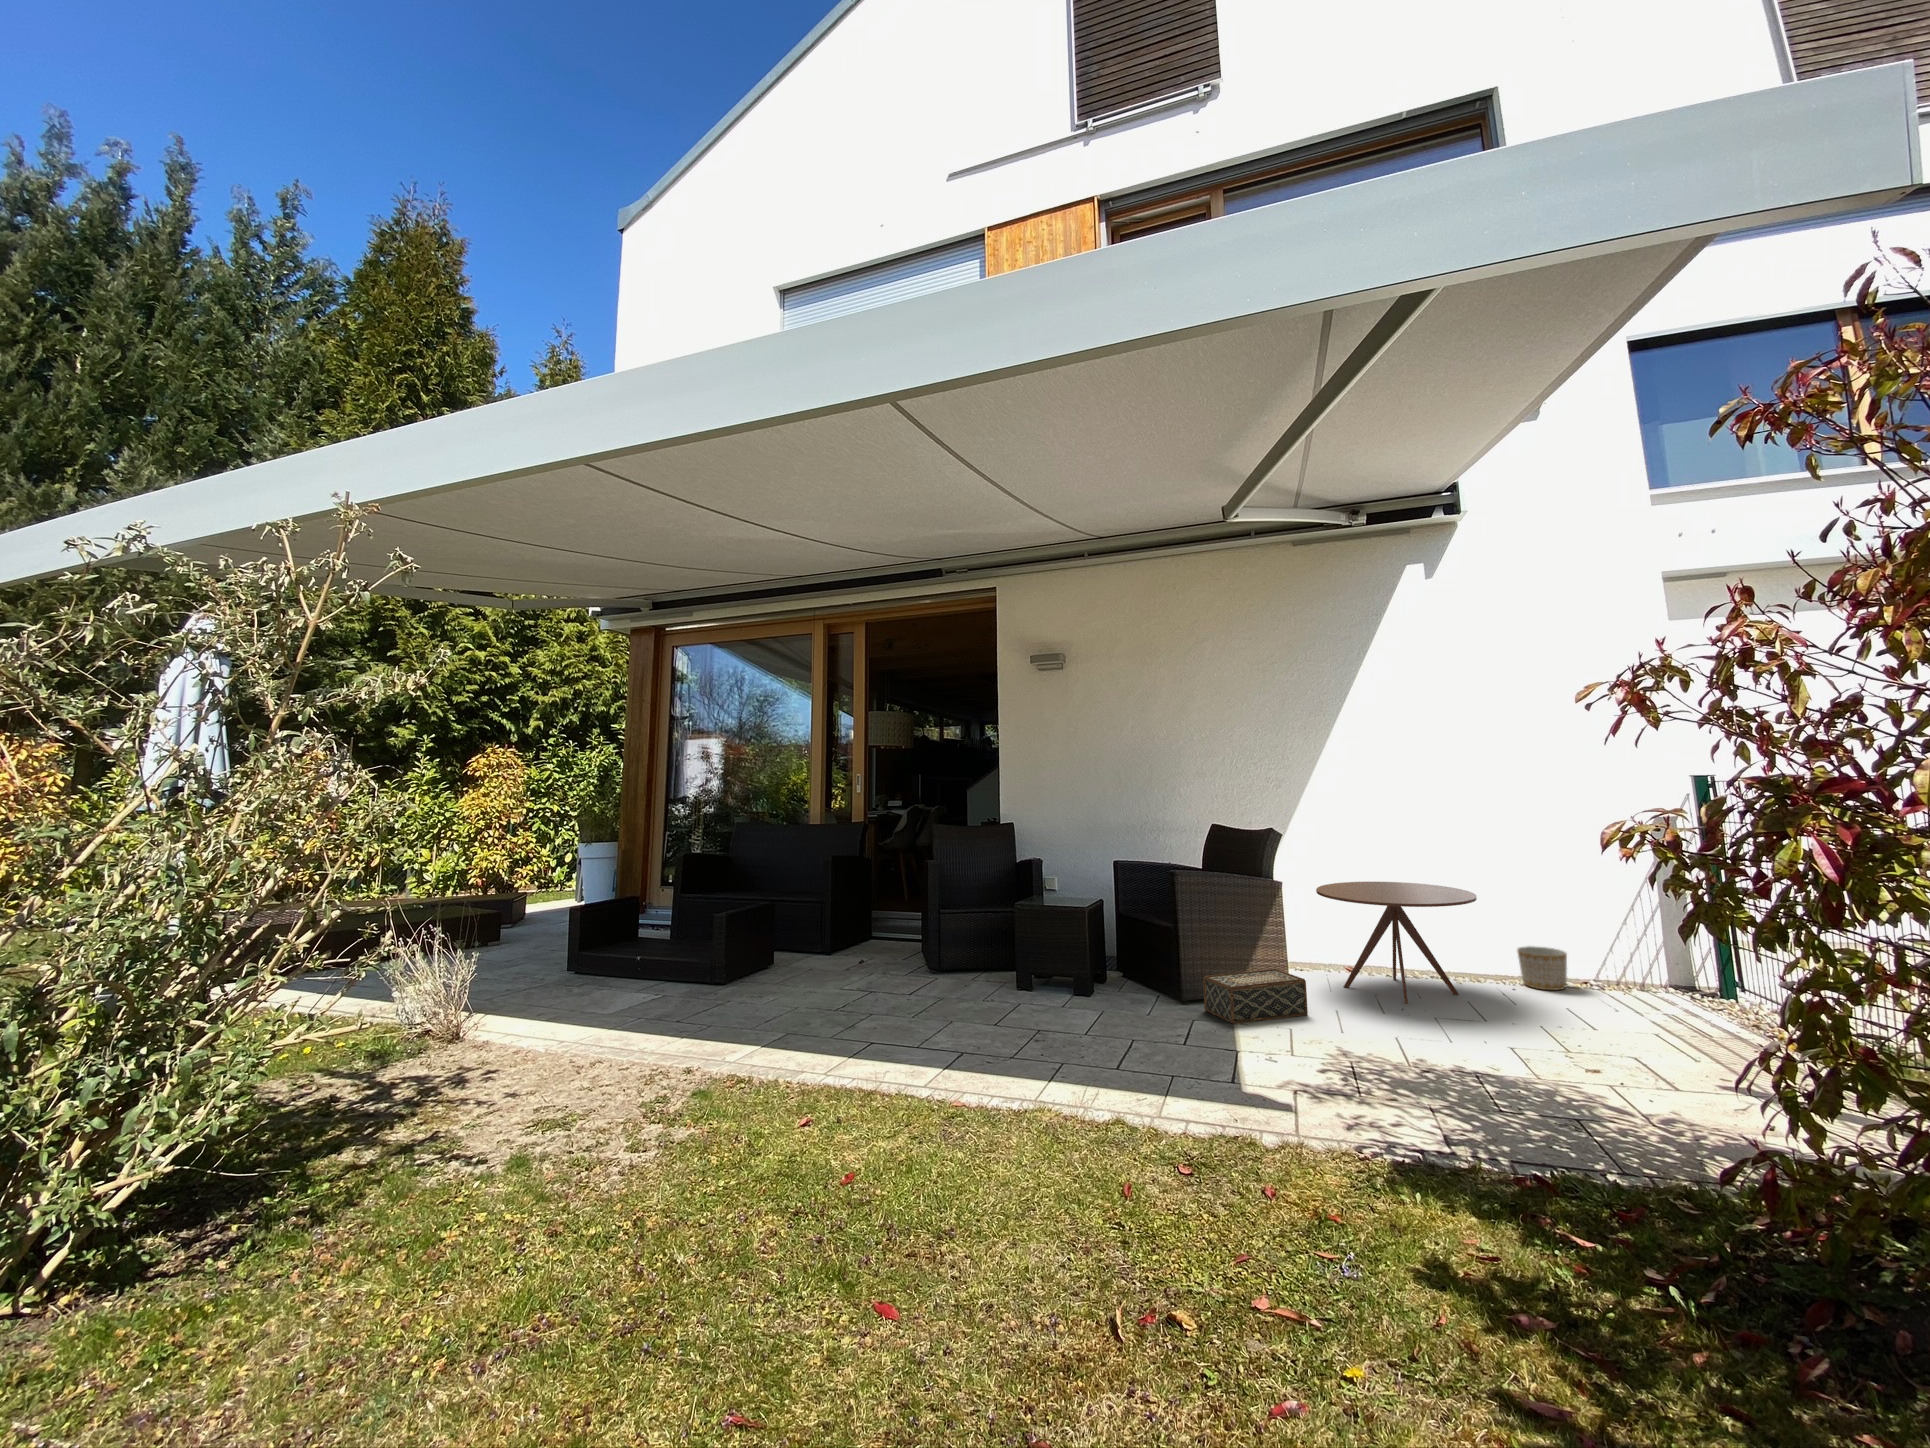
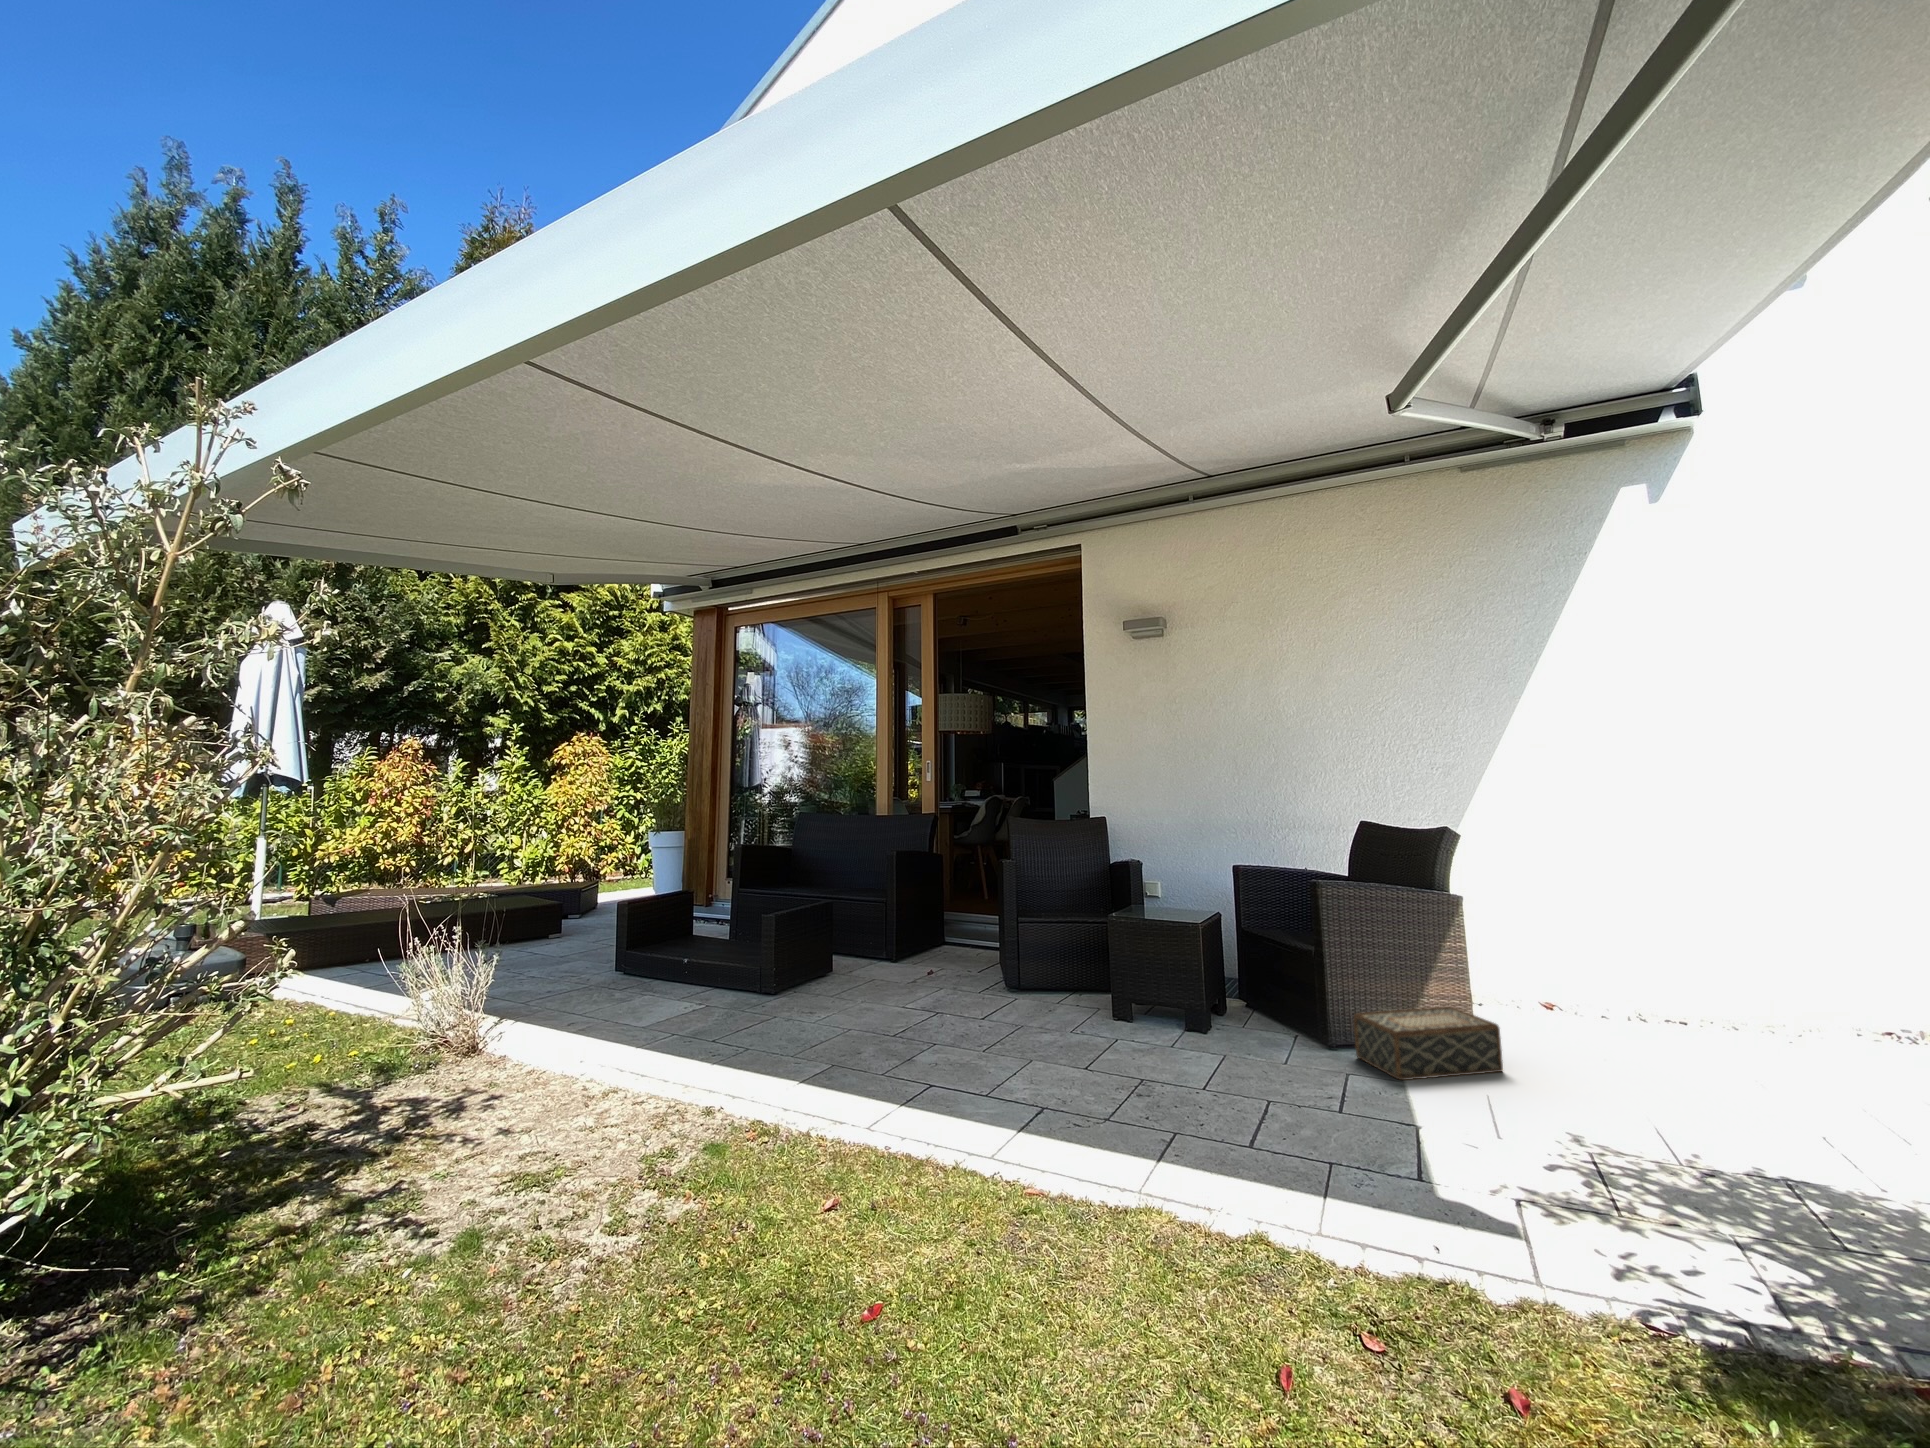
round table: present [1316,882,1477,1004] -> none [1501,894,1746,1063]
planter: present [1517,946,1567,990] -> none [1800,987,1884,1051]

